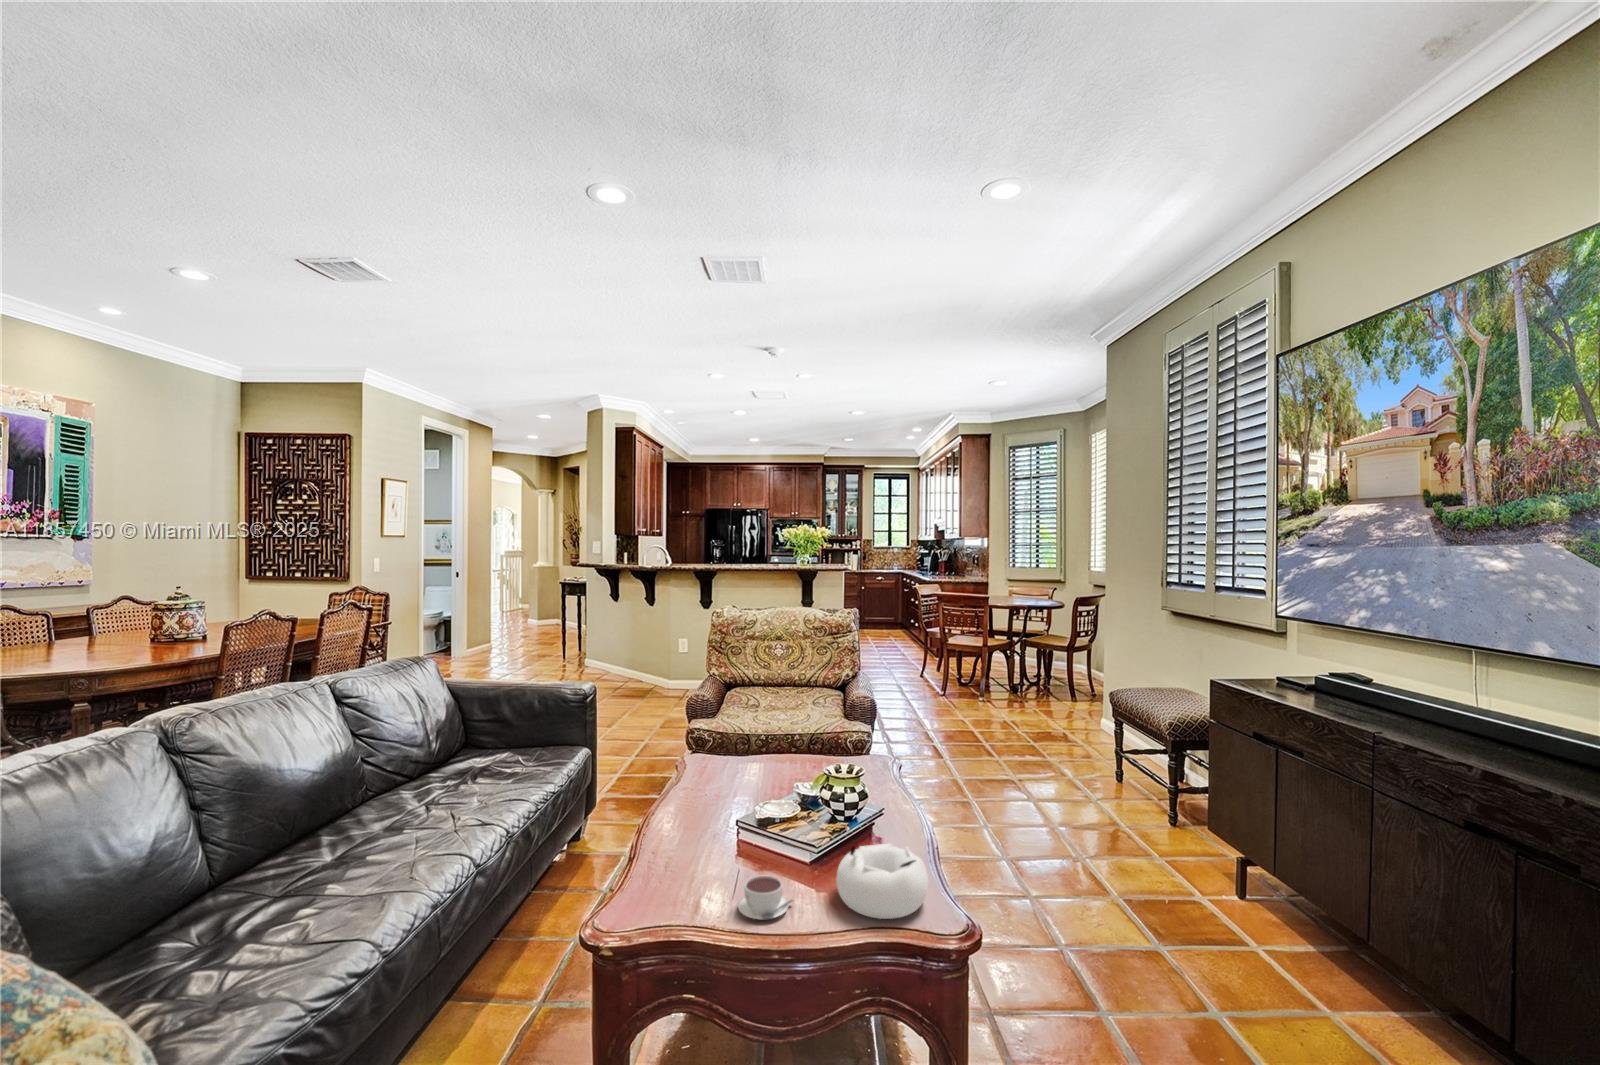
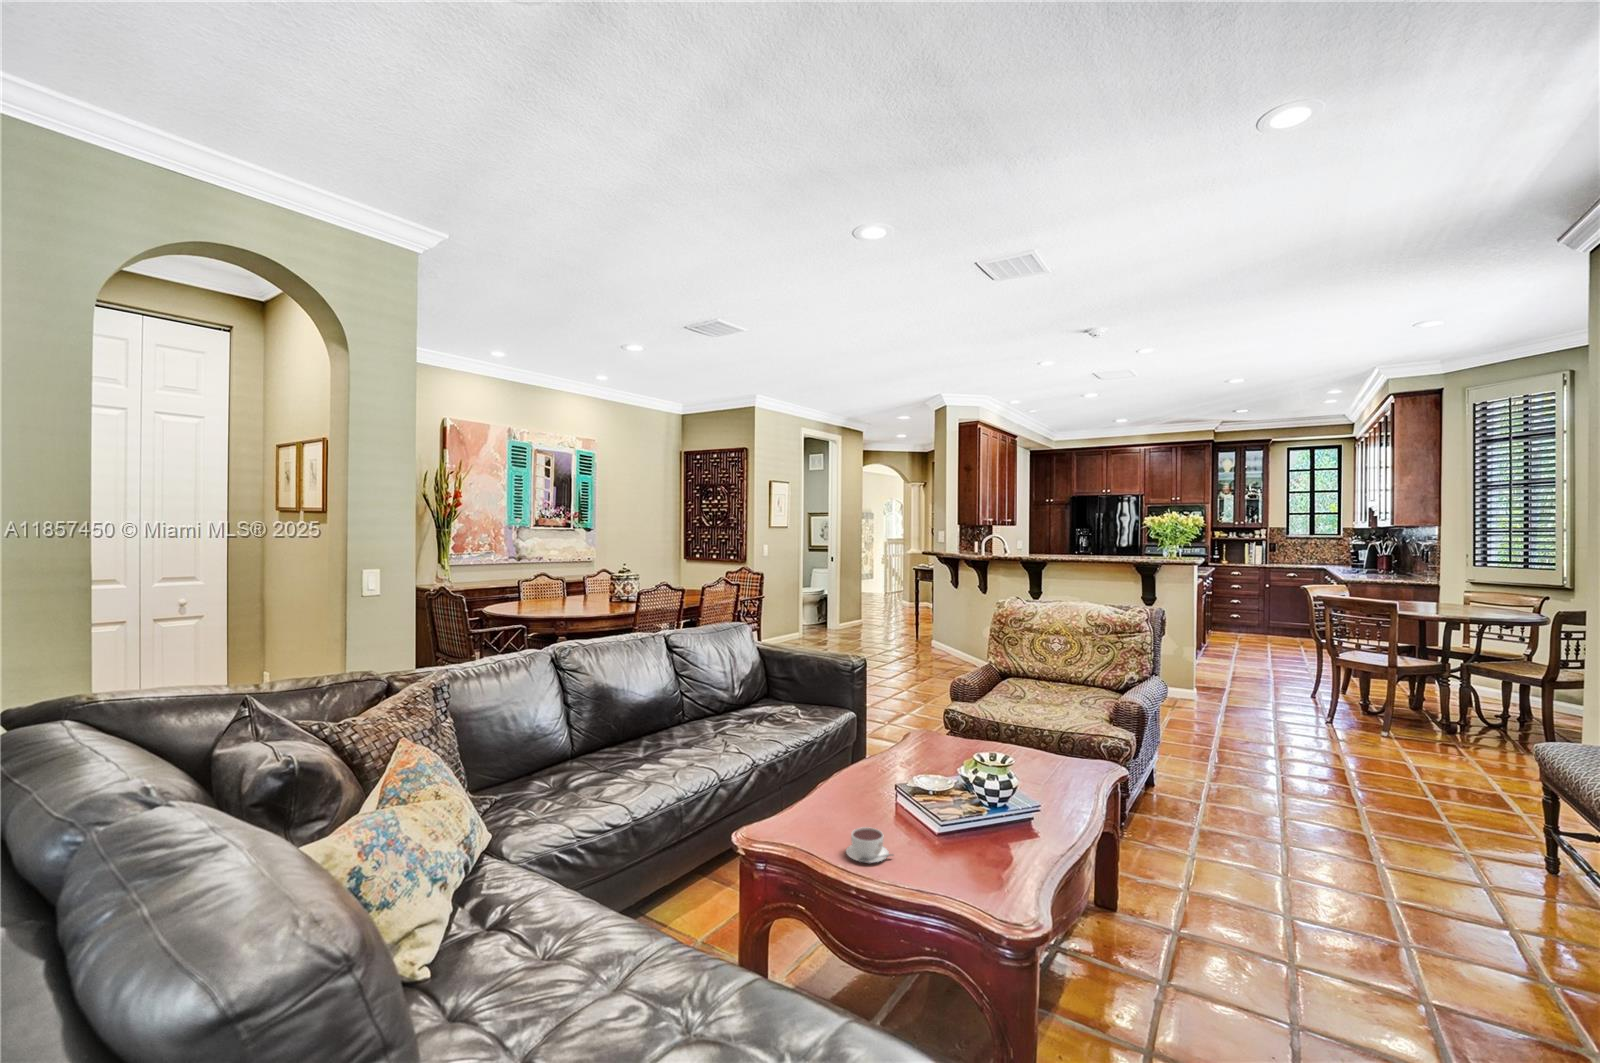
decorative bowl: present [836,844,928,919] -> none [930,823,1017,894]

